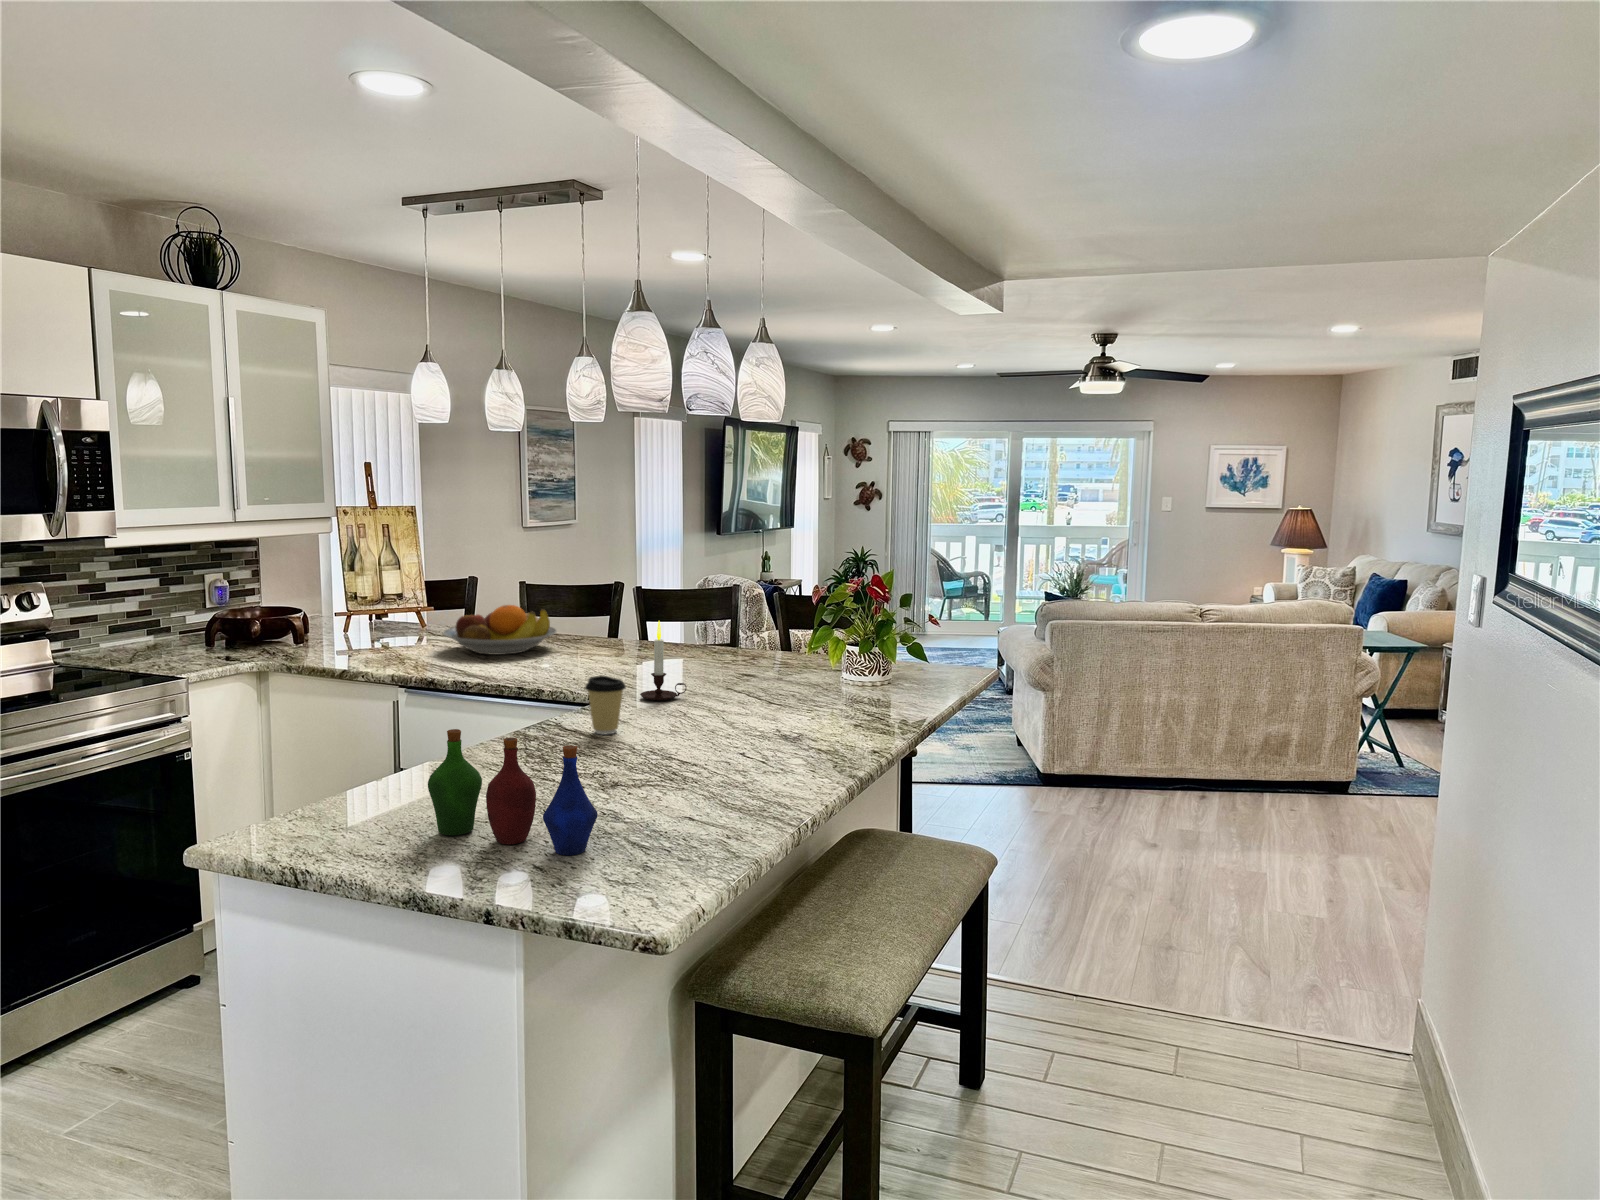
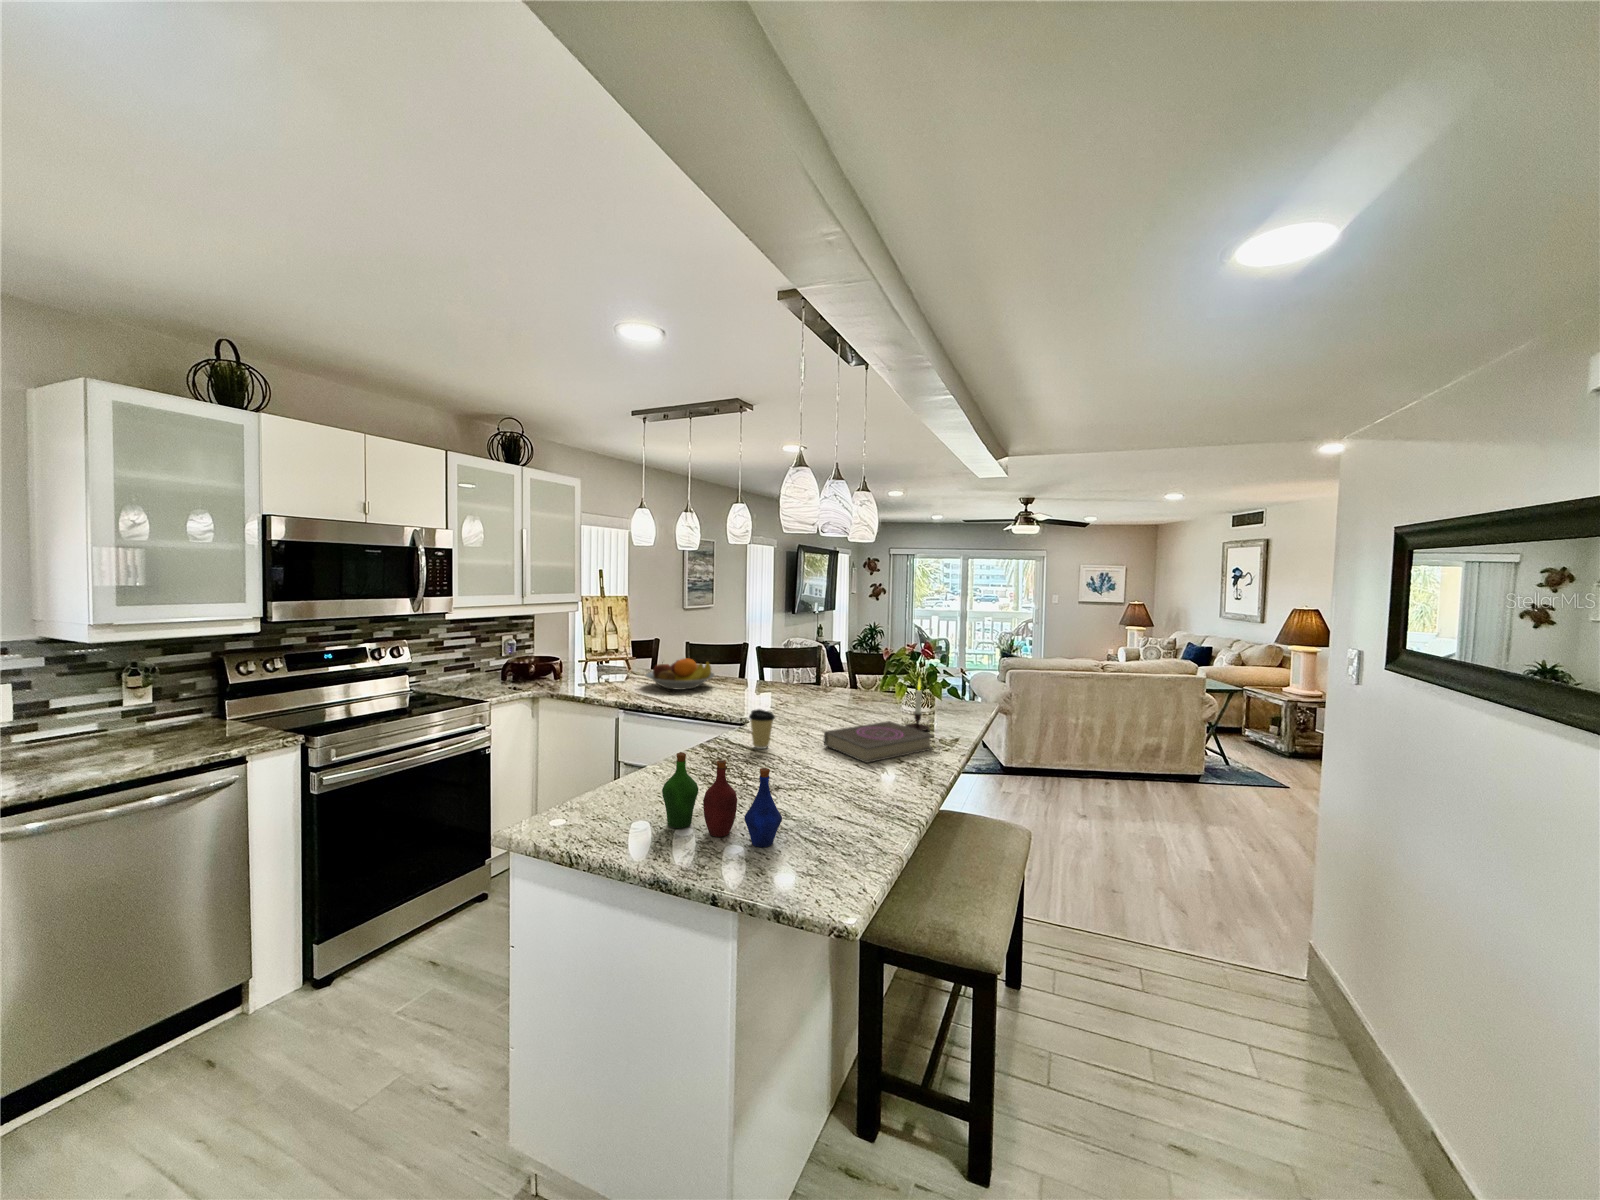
candle: present [640,621,686,700] -> present [906,680,932,731]
book: none [702,691,869,750] -> present [823,721,933,763]

